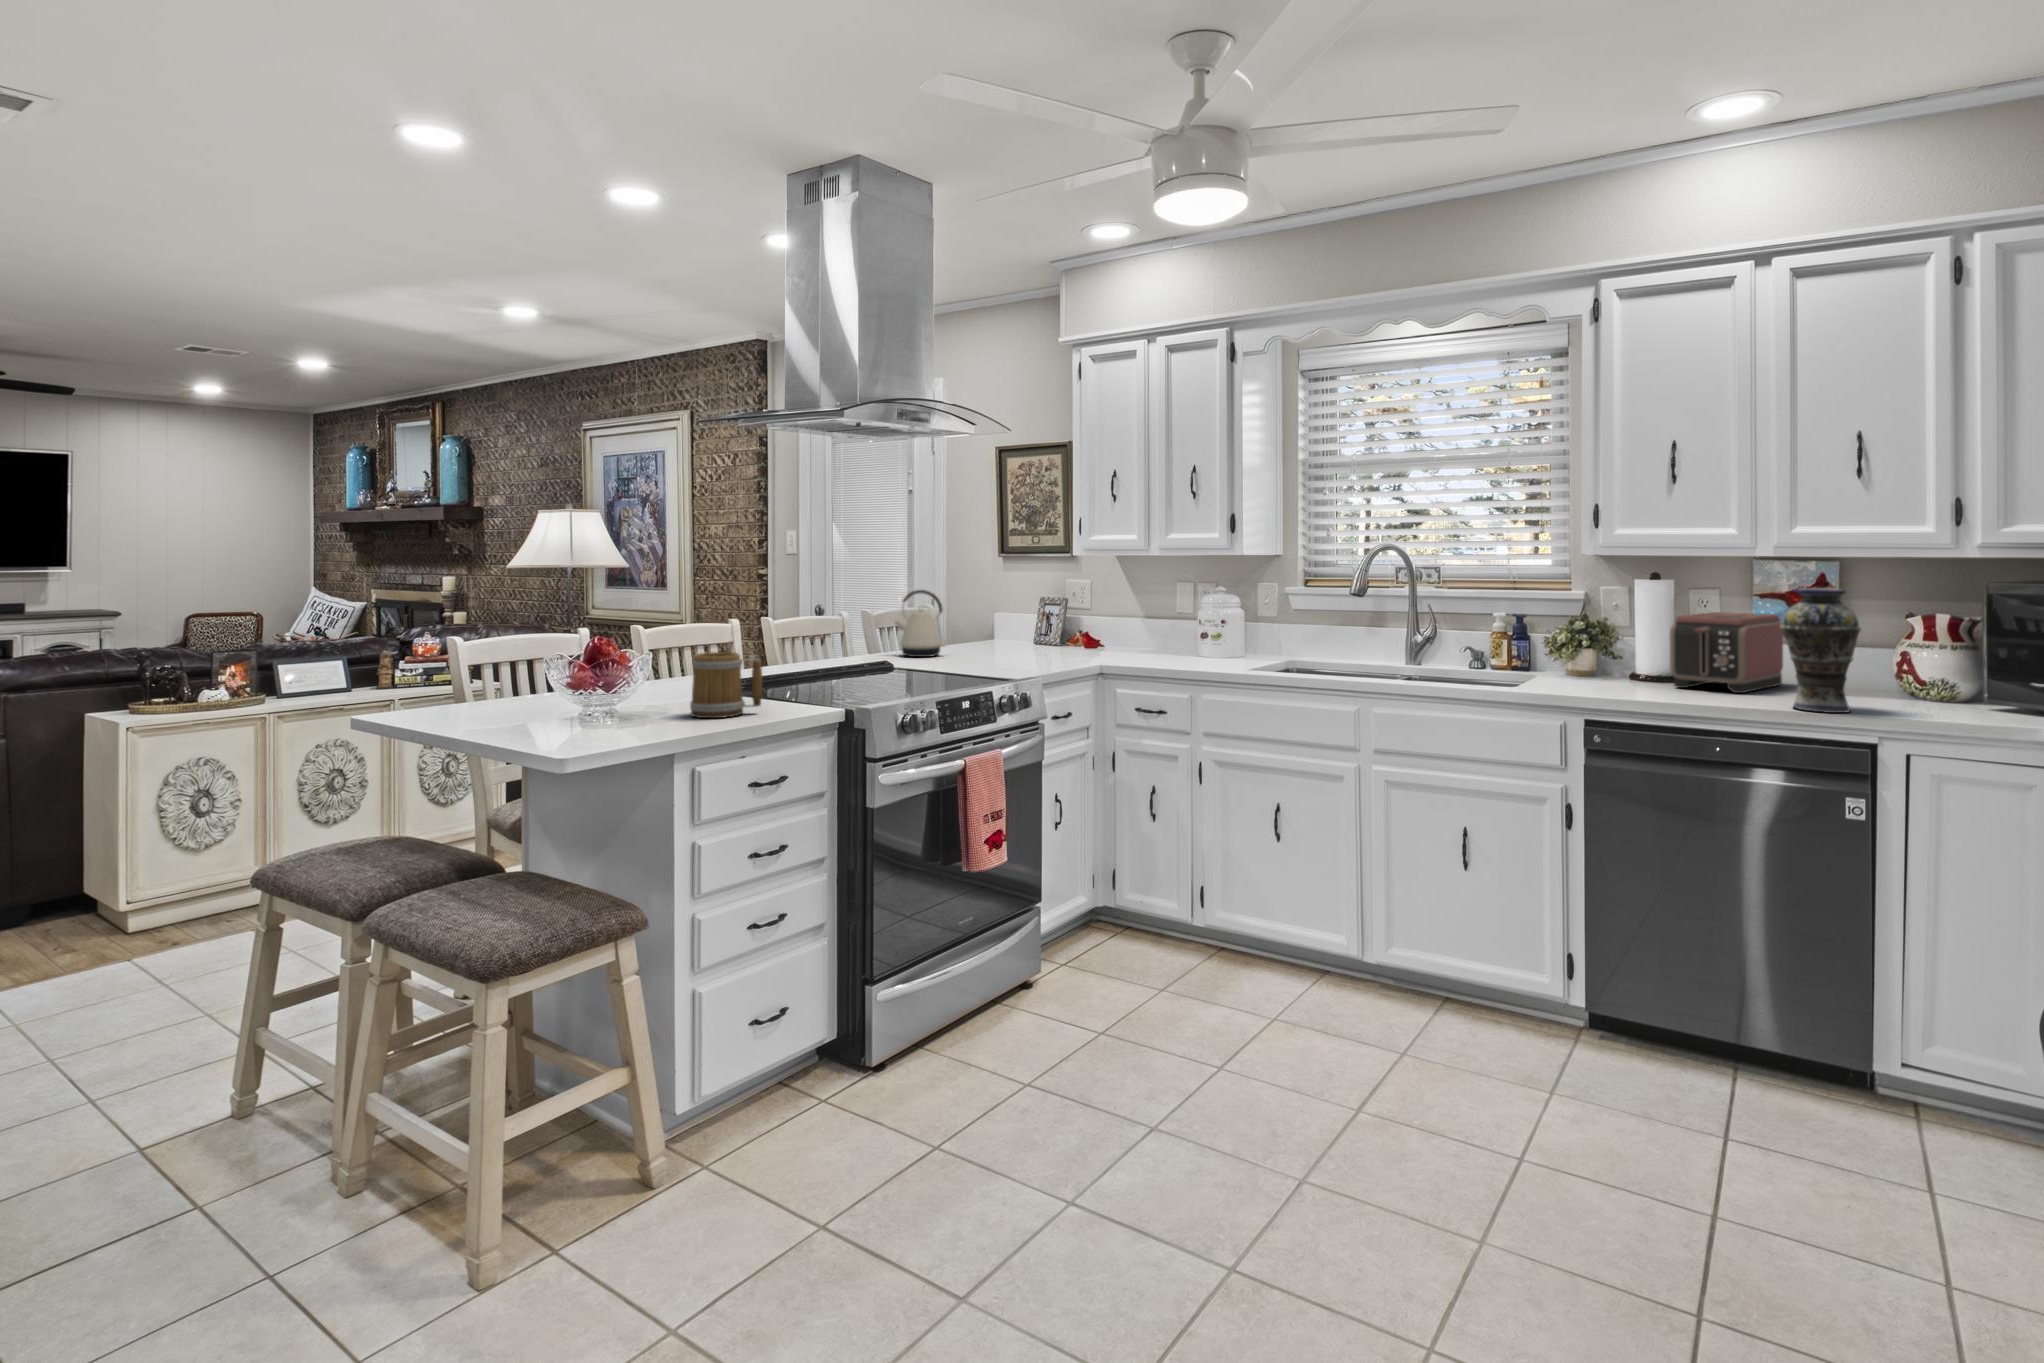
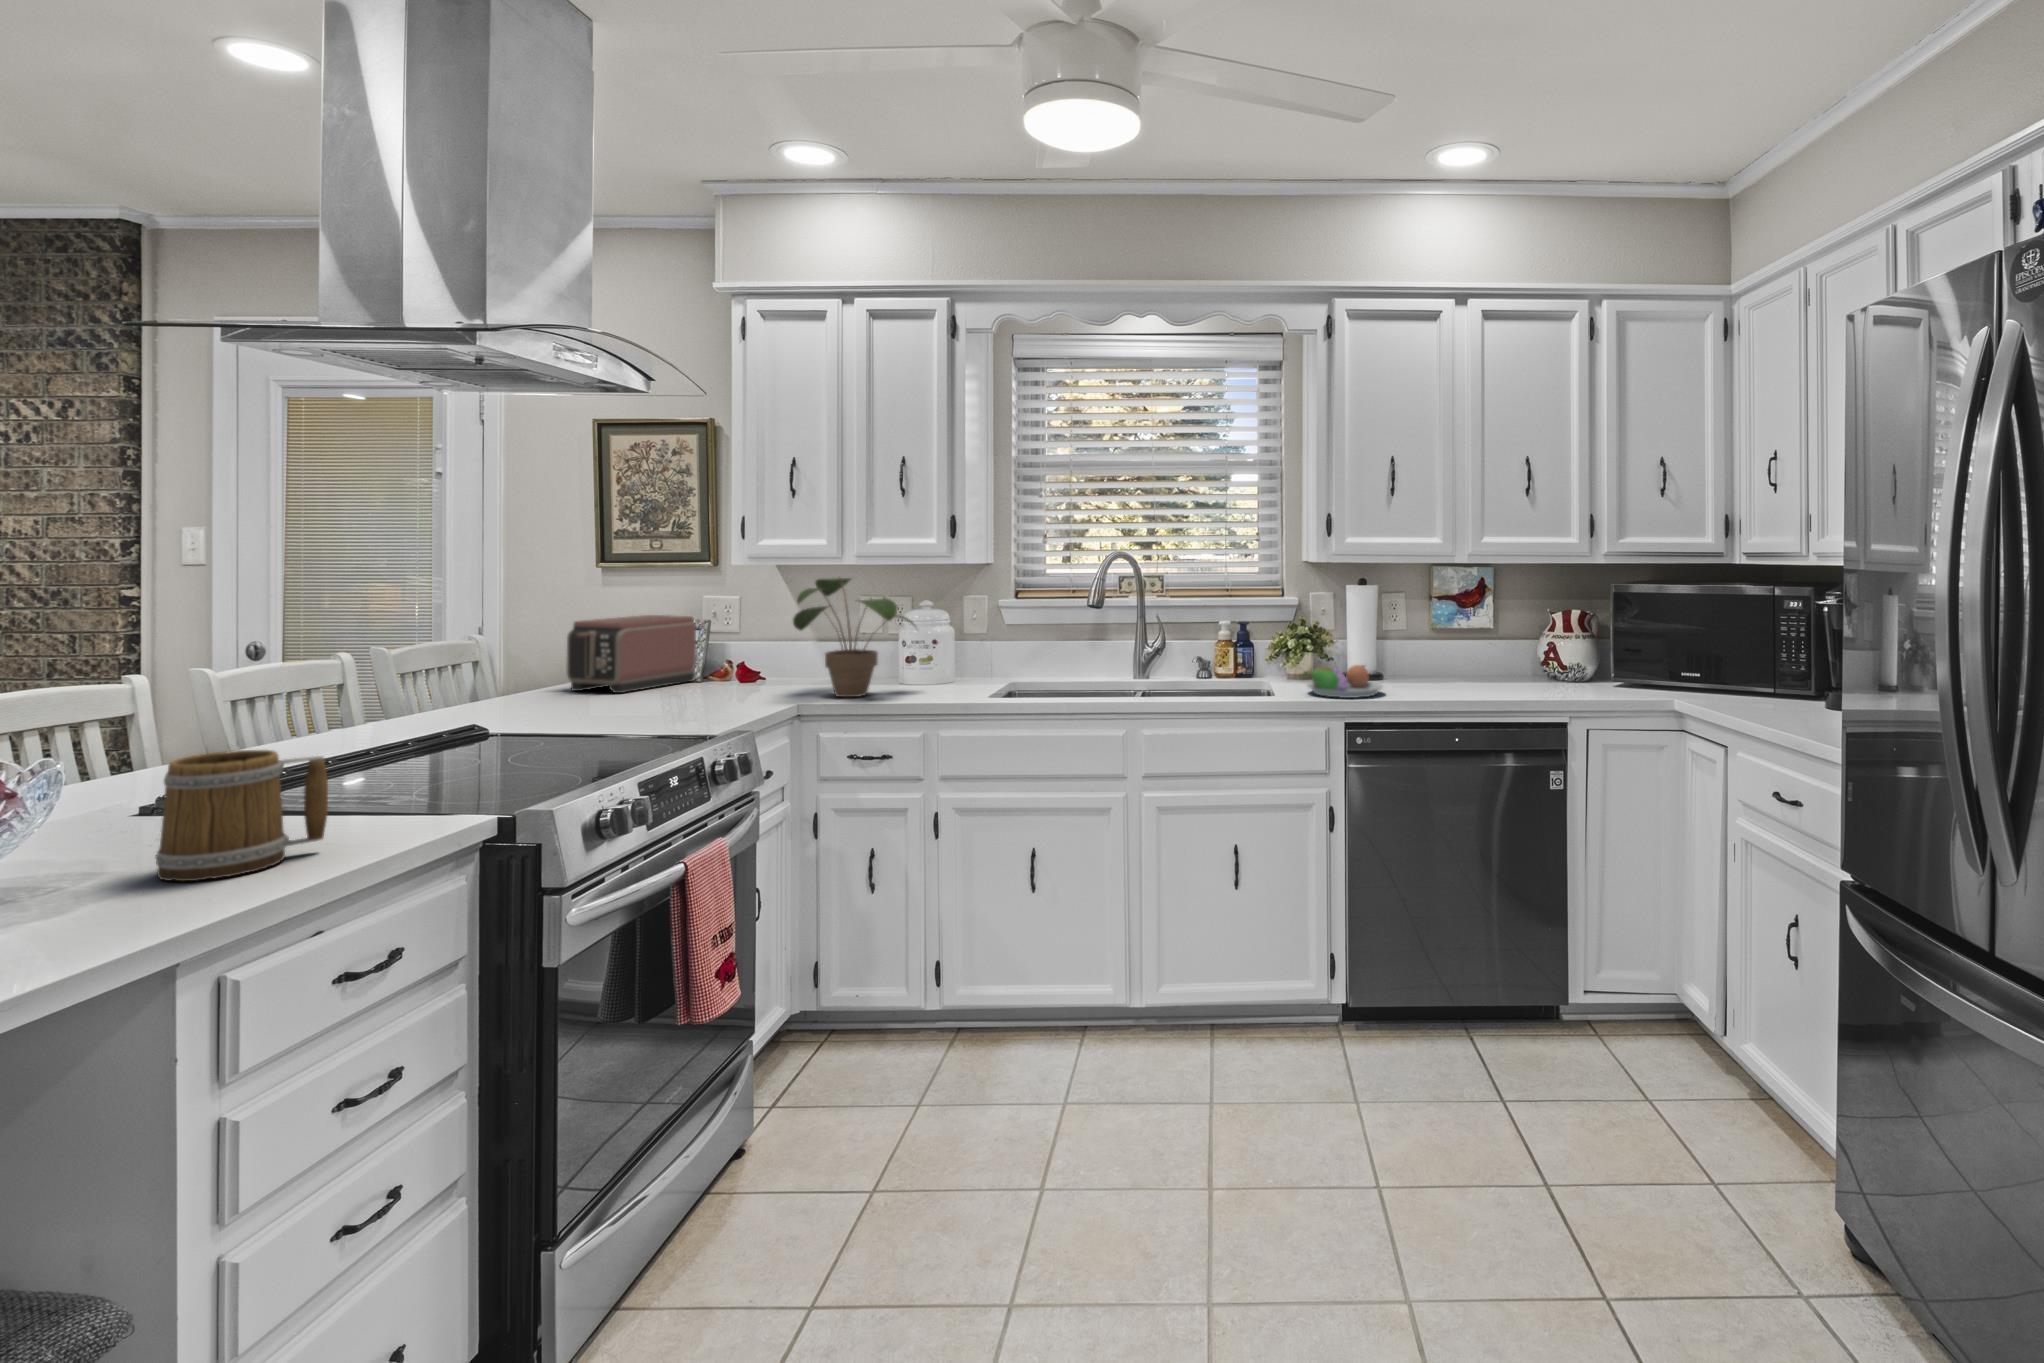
potted plant: none [1098,566,1196,665] -> present [793,578,916,697]
vase: present [1780,588,1861,713] -> none [1501,593,1561,702]
kettle: present [895,590,945,657] -> none [459,612,548,709]
toaster: present [1670,612,1783,693] -> present [567,615,696,693]
fruit bowl: none [1544,655,1643,694] -> present [1303,662,1383,698]

